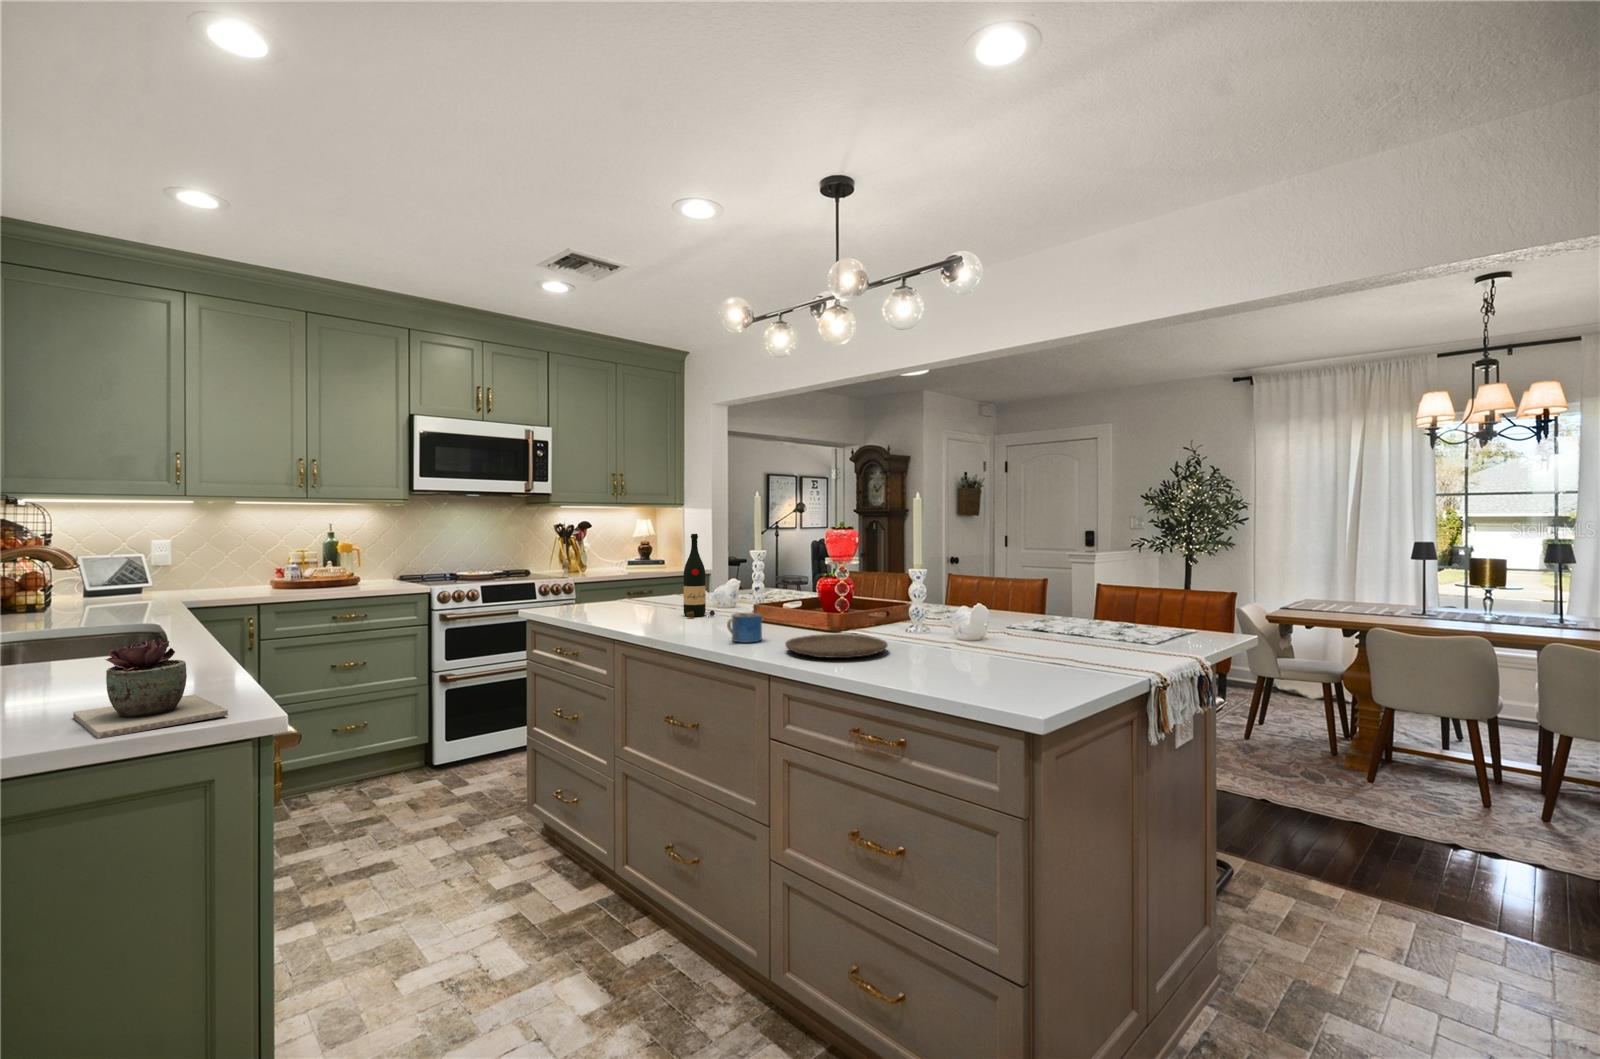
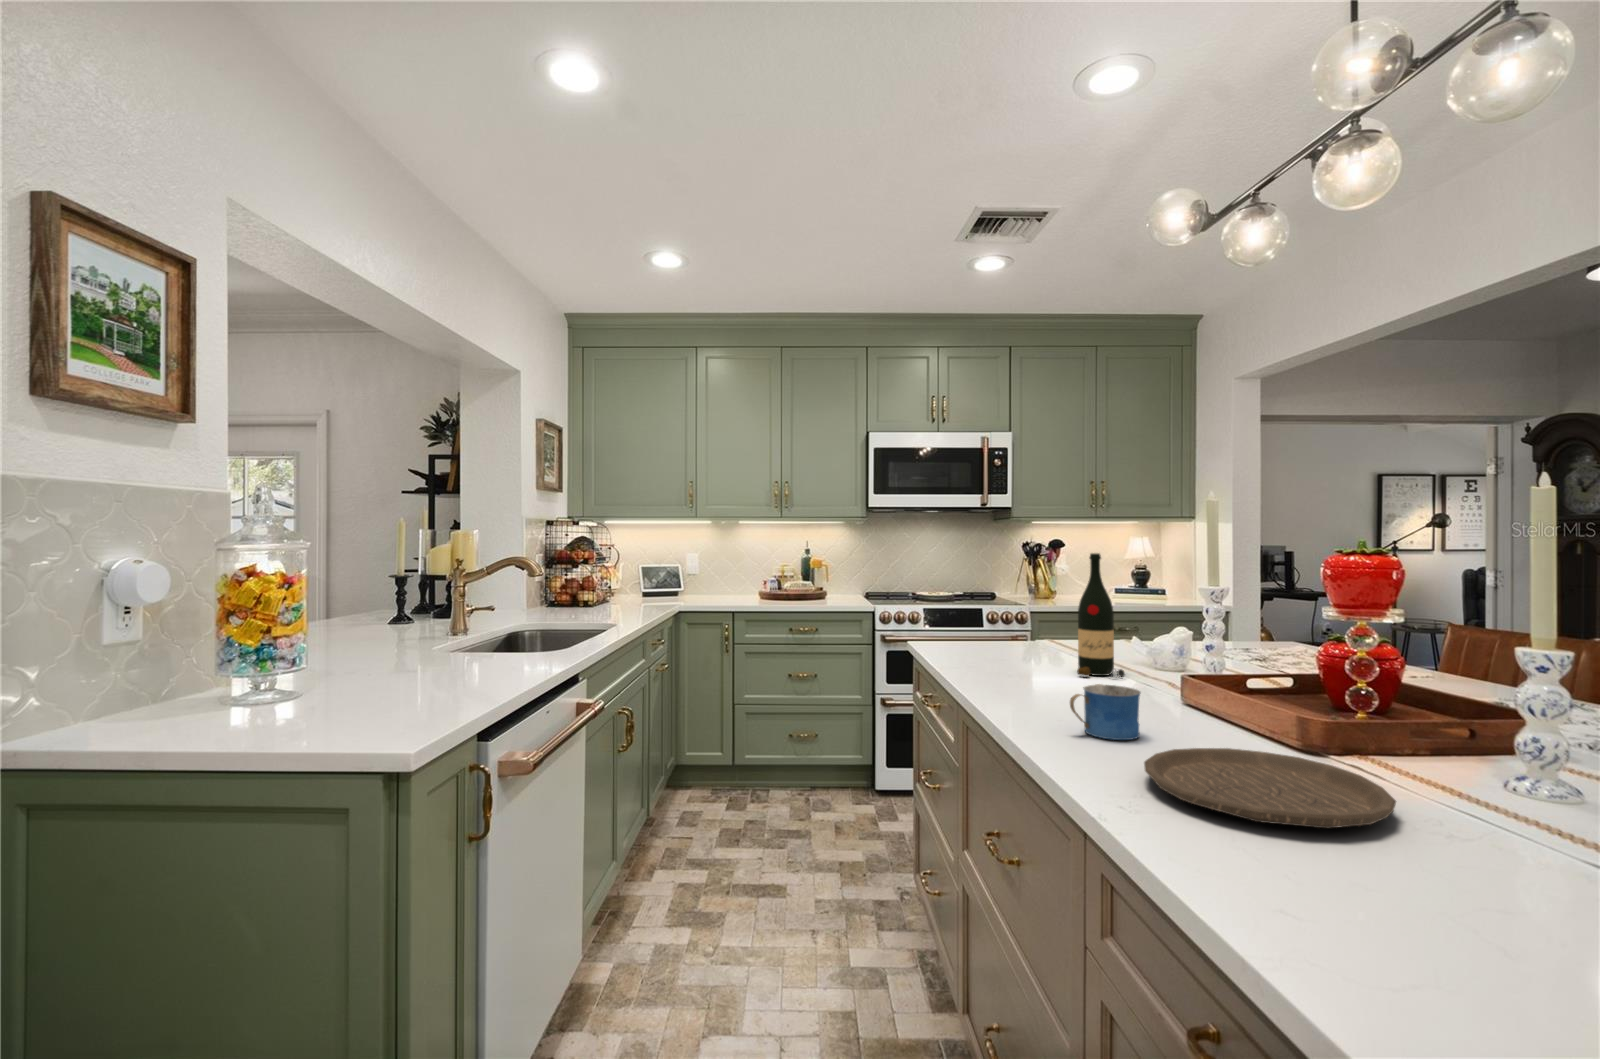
succulent plant: present [73,638,228,739] -> none [297,645,445,739]

